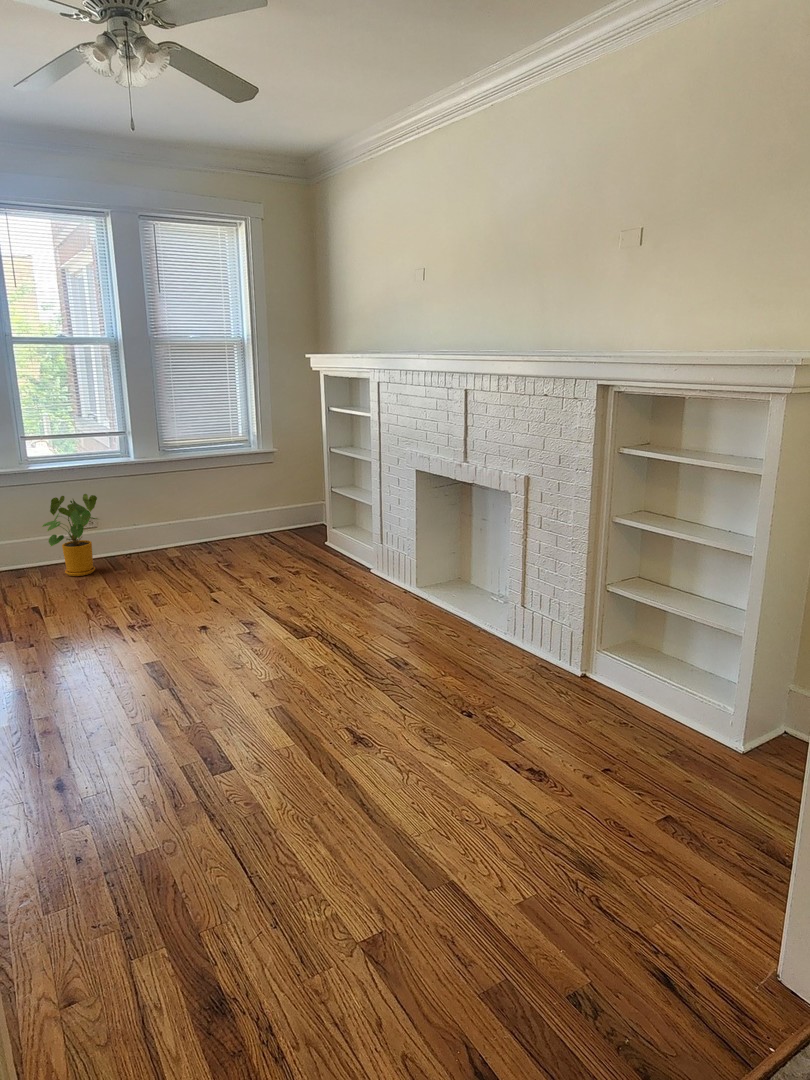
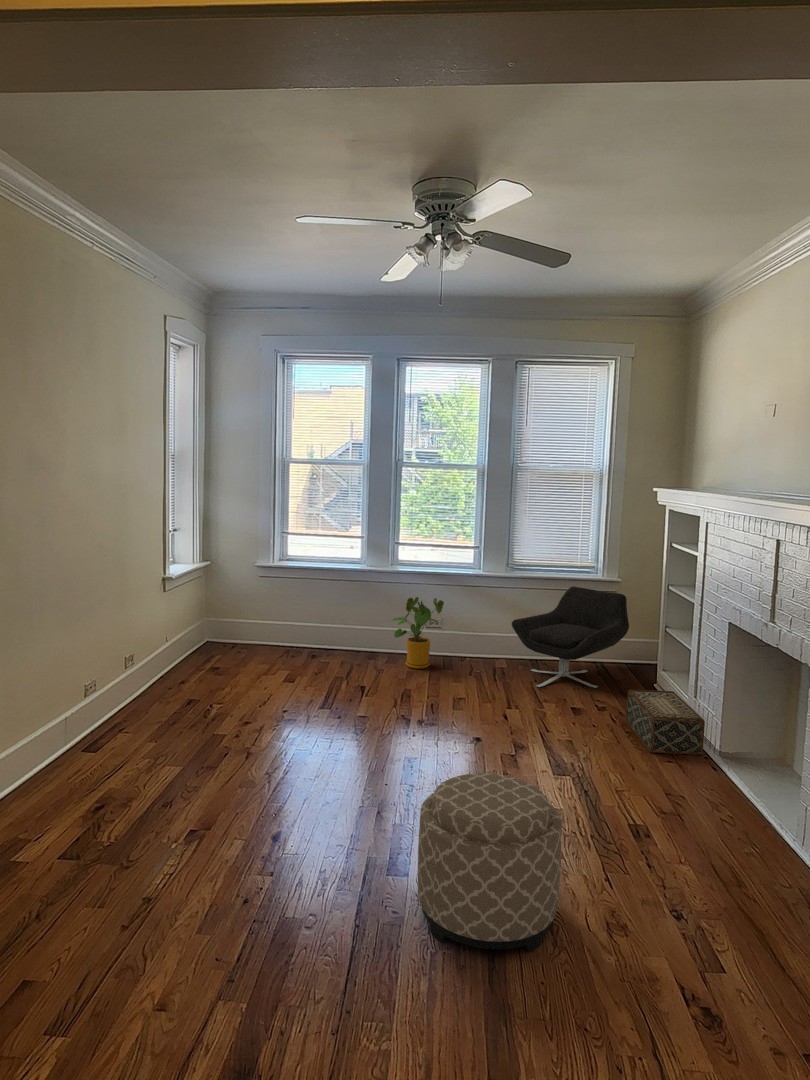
lounge chair: none [182,461,297,566] -> present [512,586,629,688]
woven basket: none [325,543,403,599] -> present [626,690,705,755]
ottoman: none [256,641,396,809] -> present [418,773,562,952]

